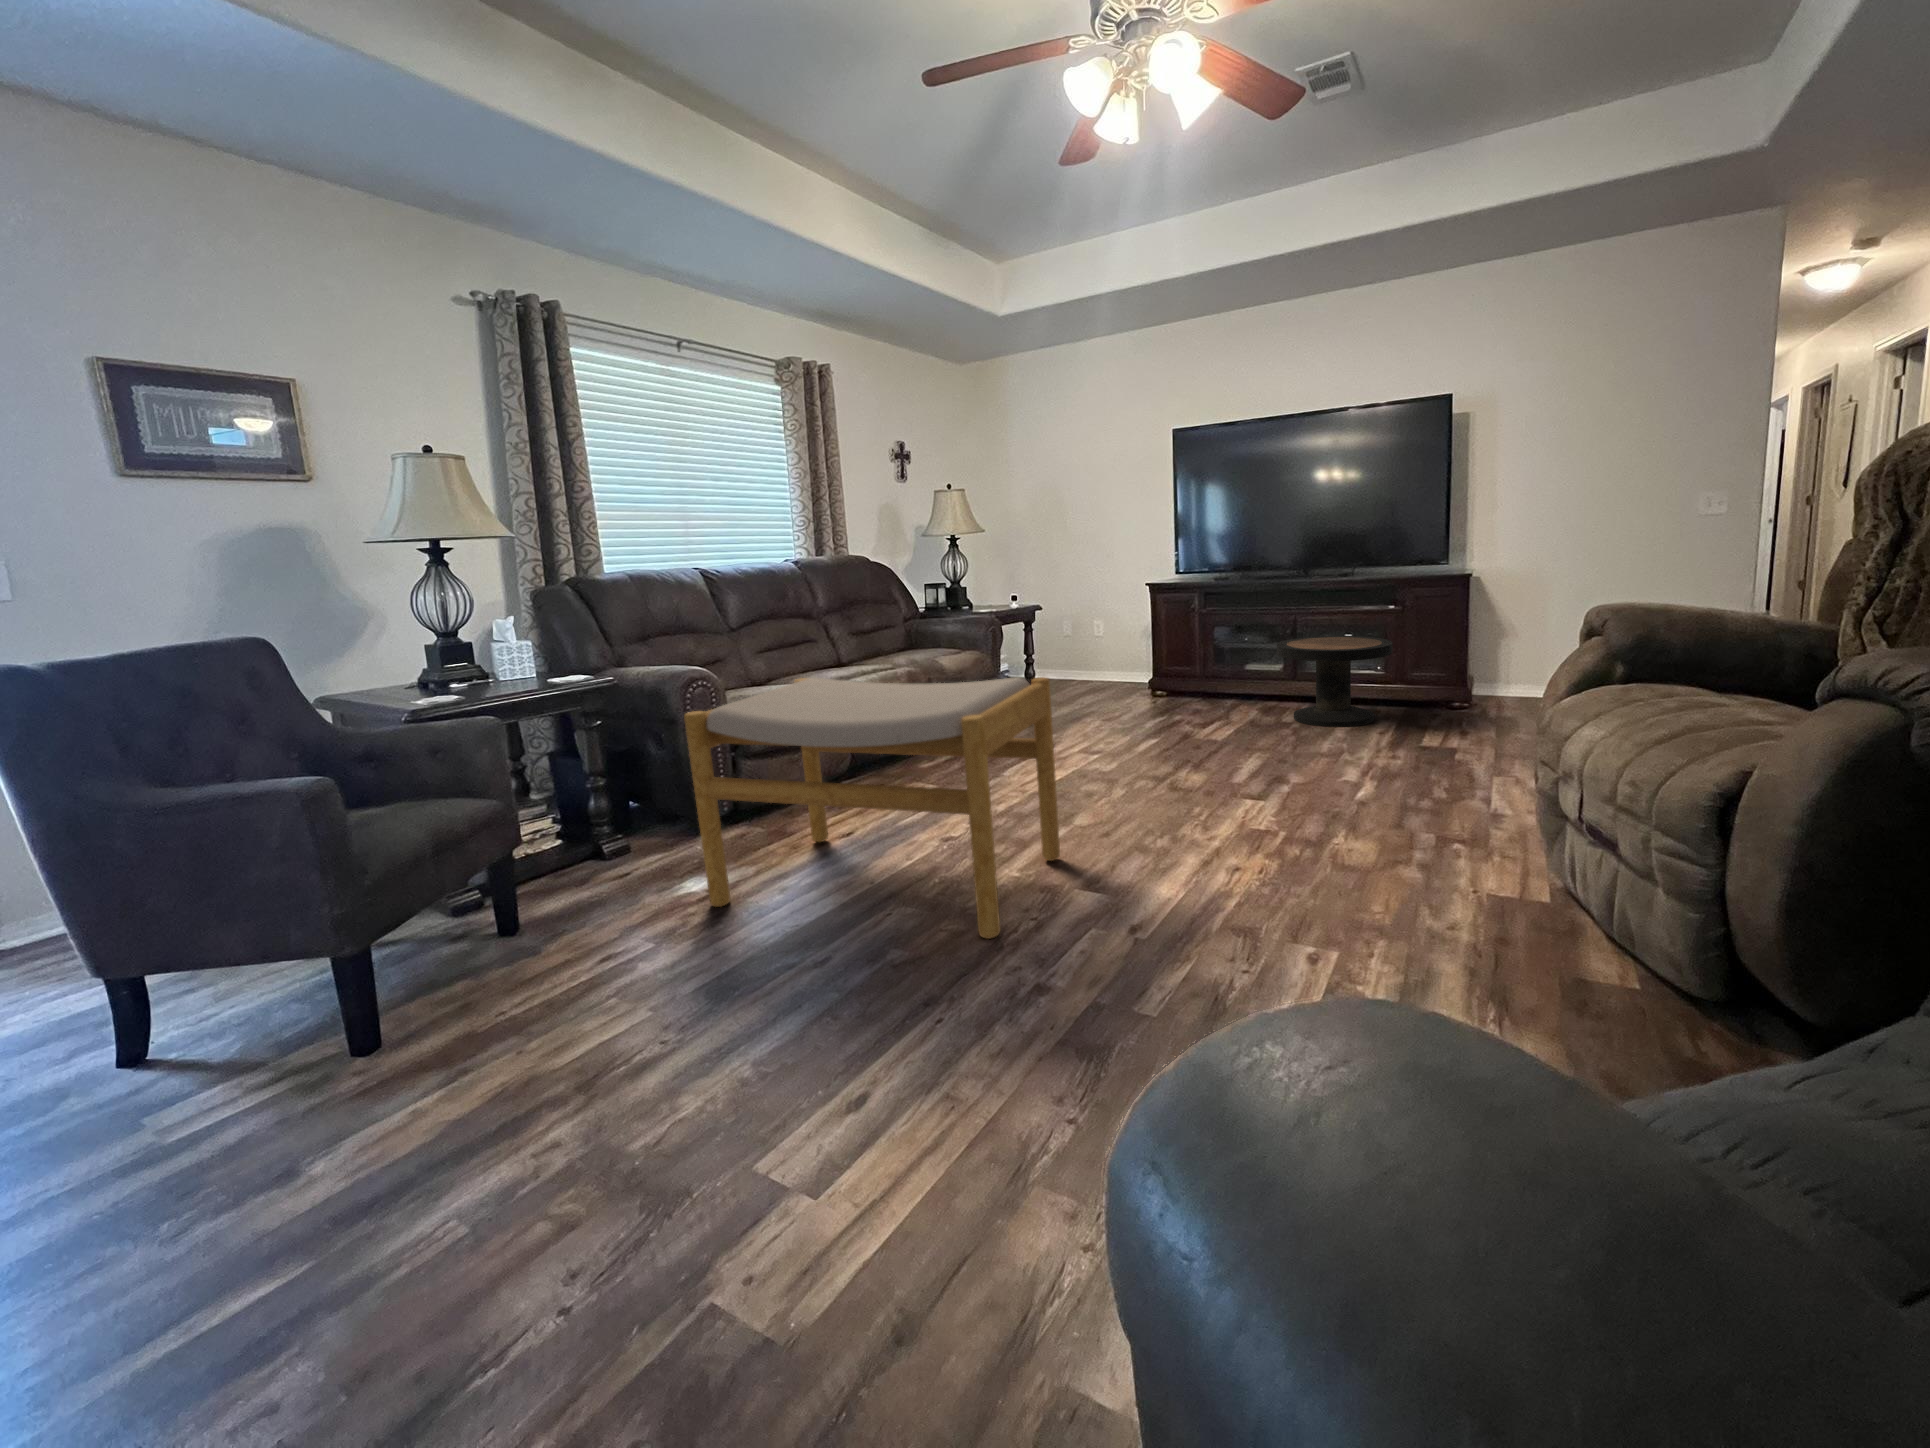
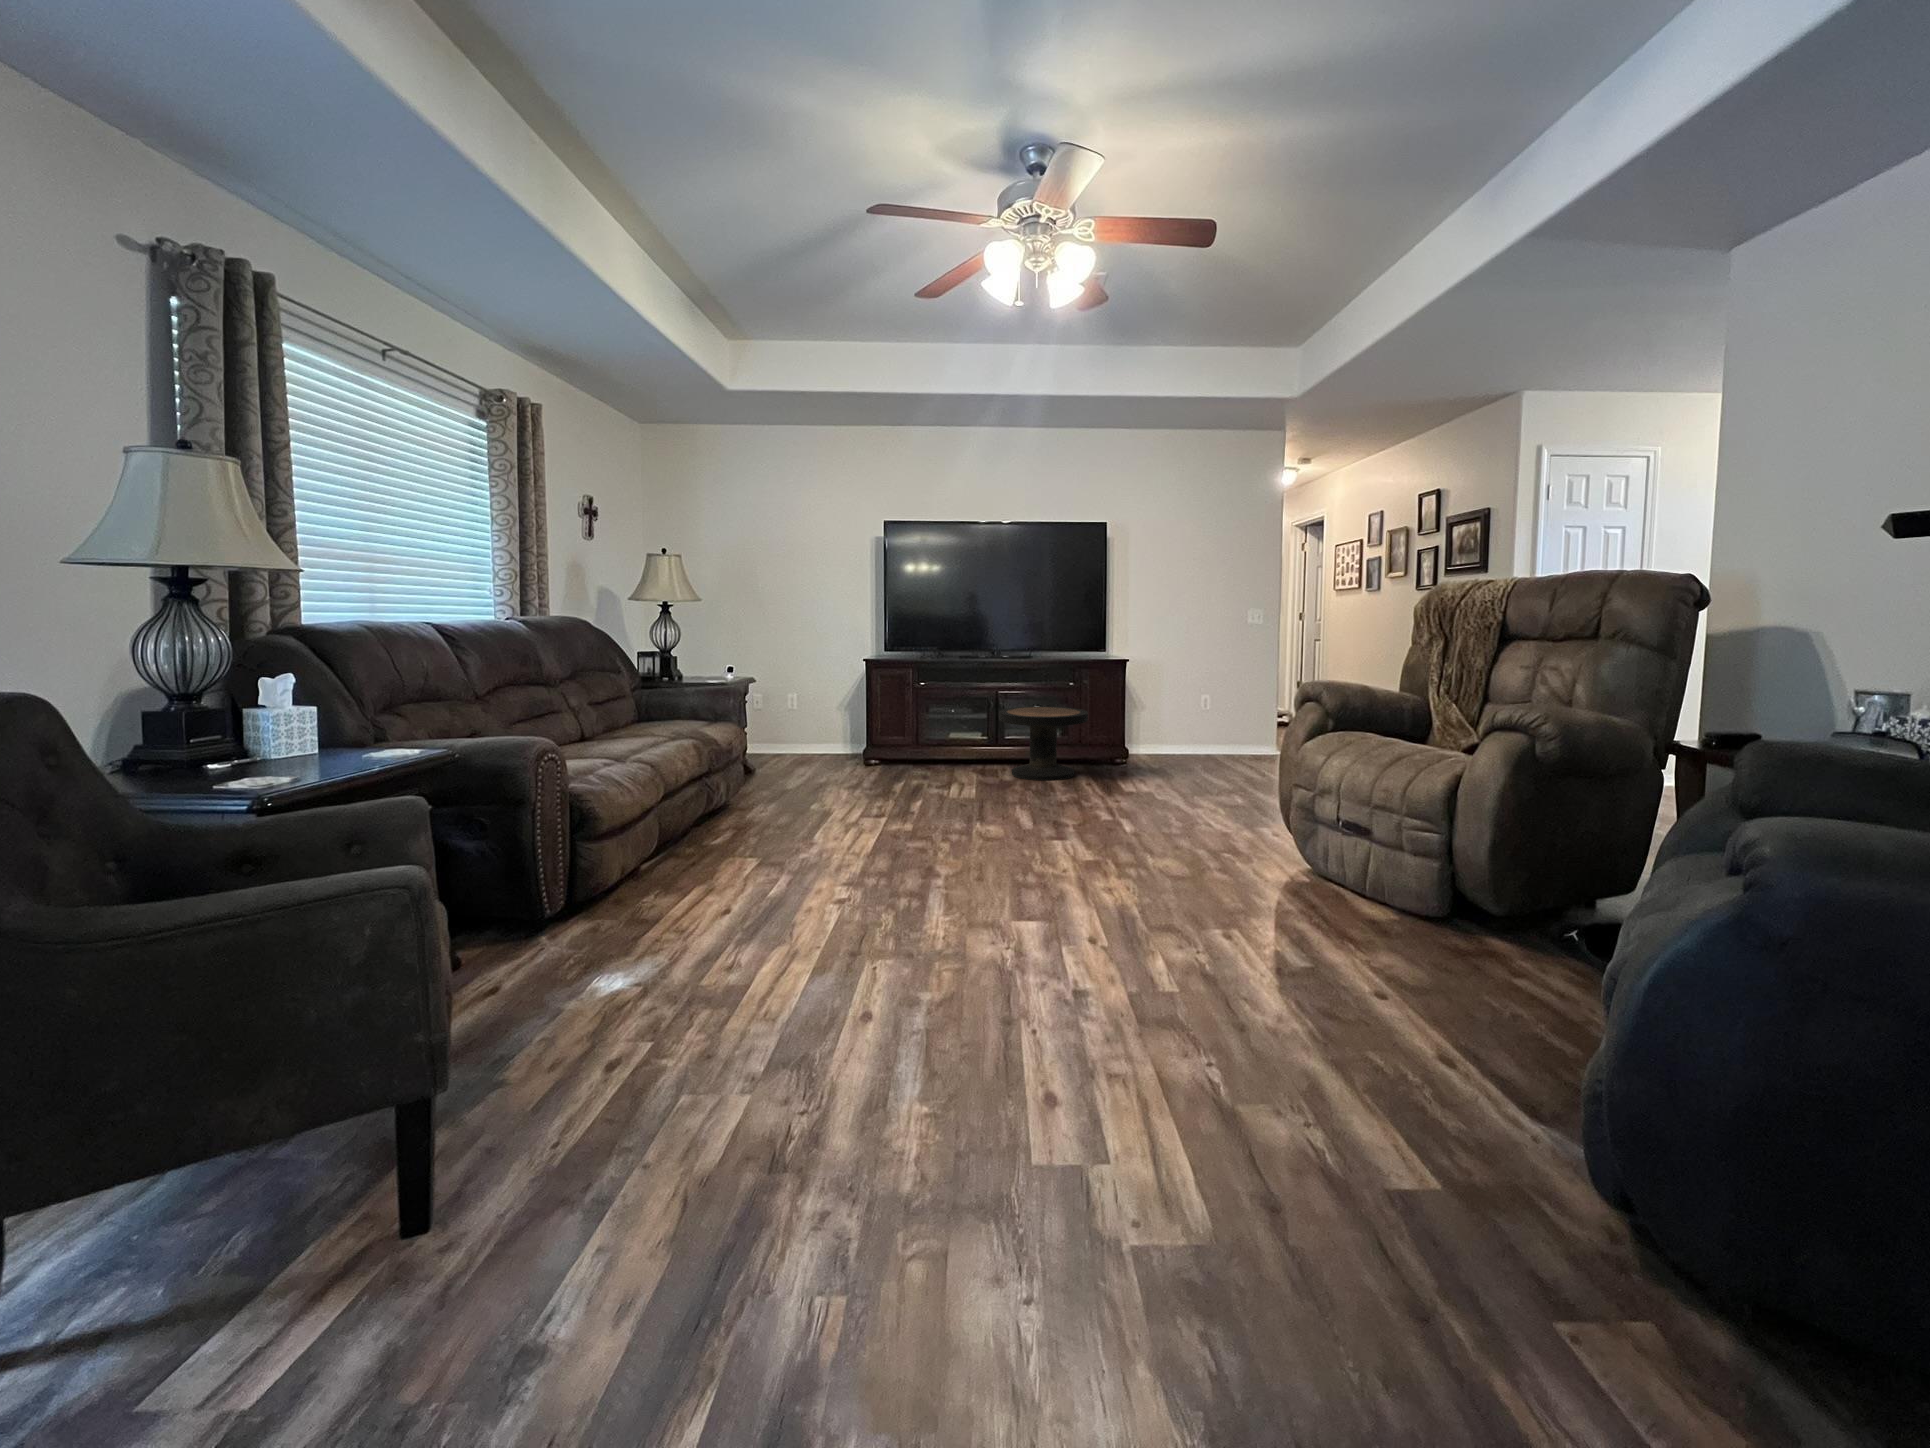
footstool: present [684,677,1060,939] -> none [650,736,999,999]

